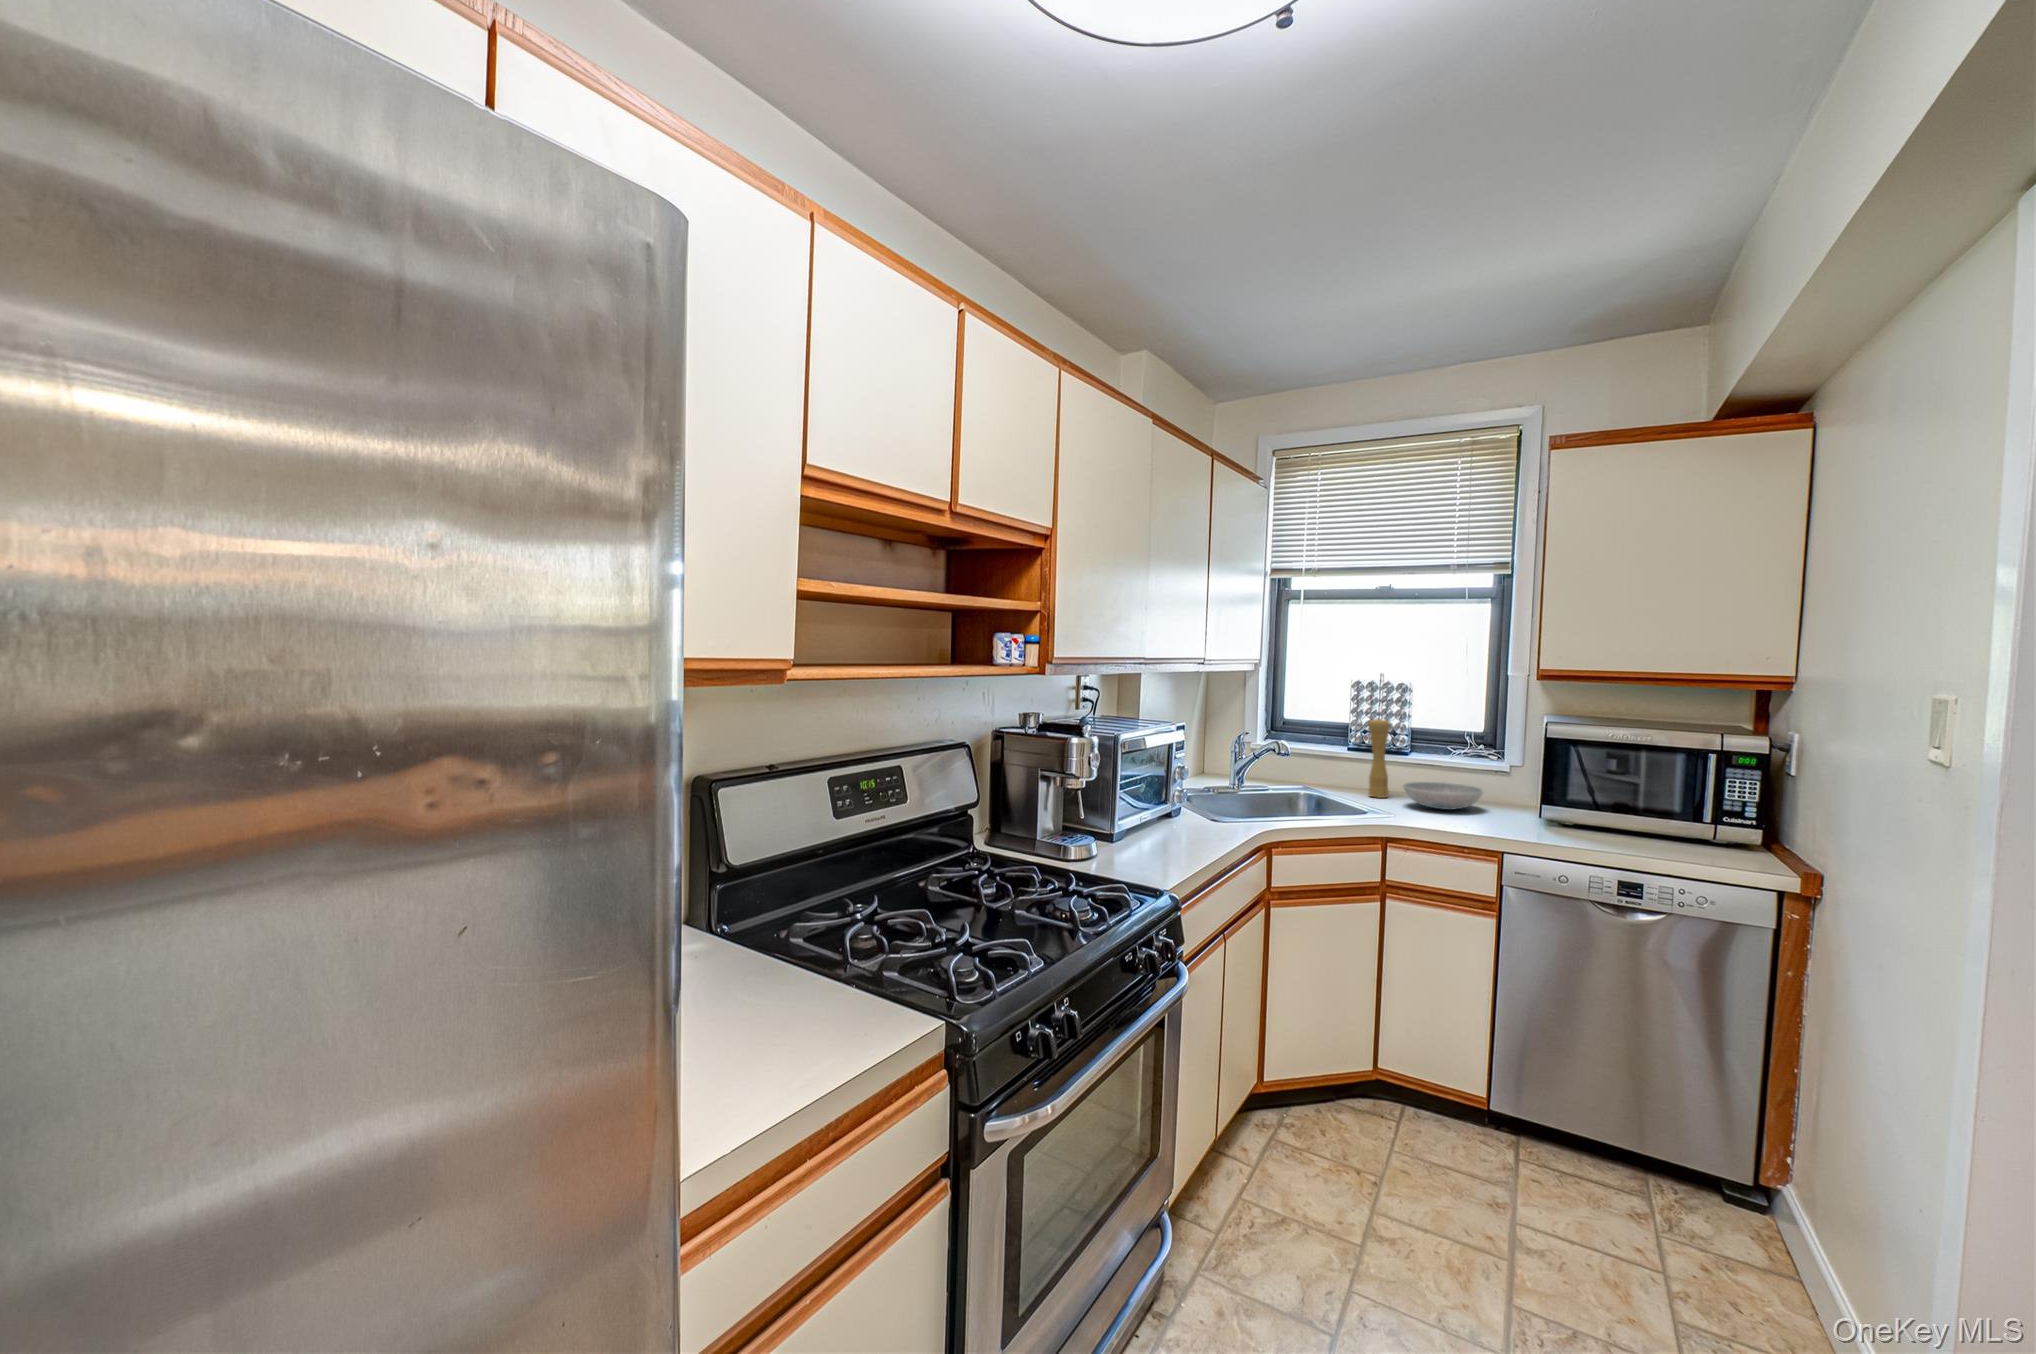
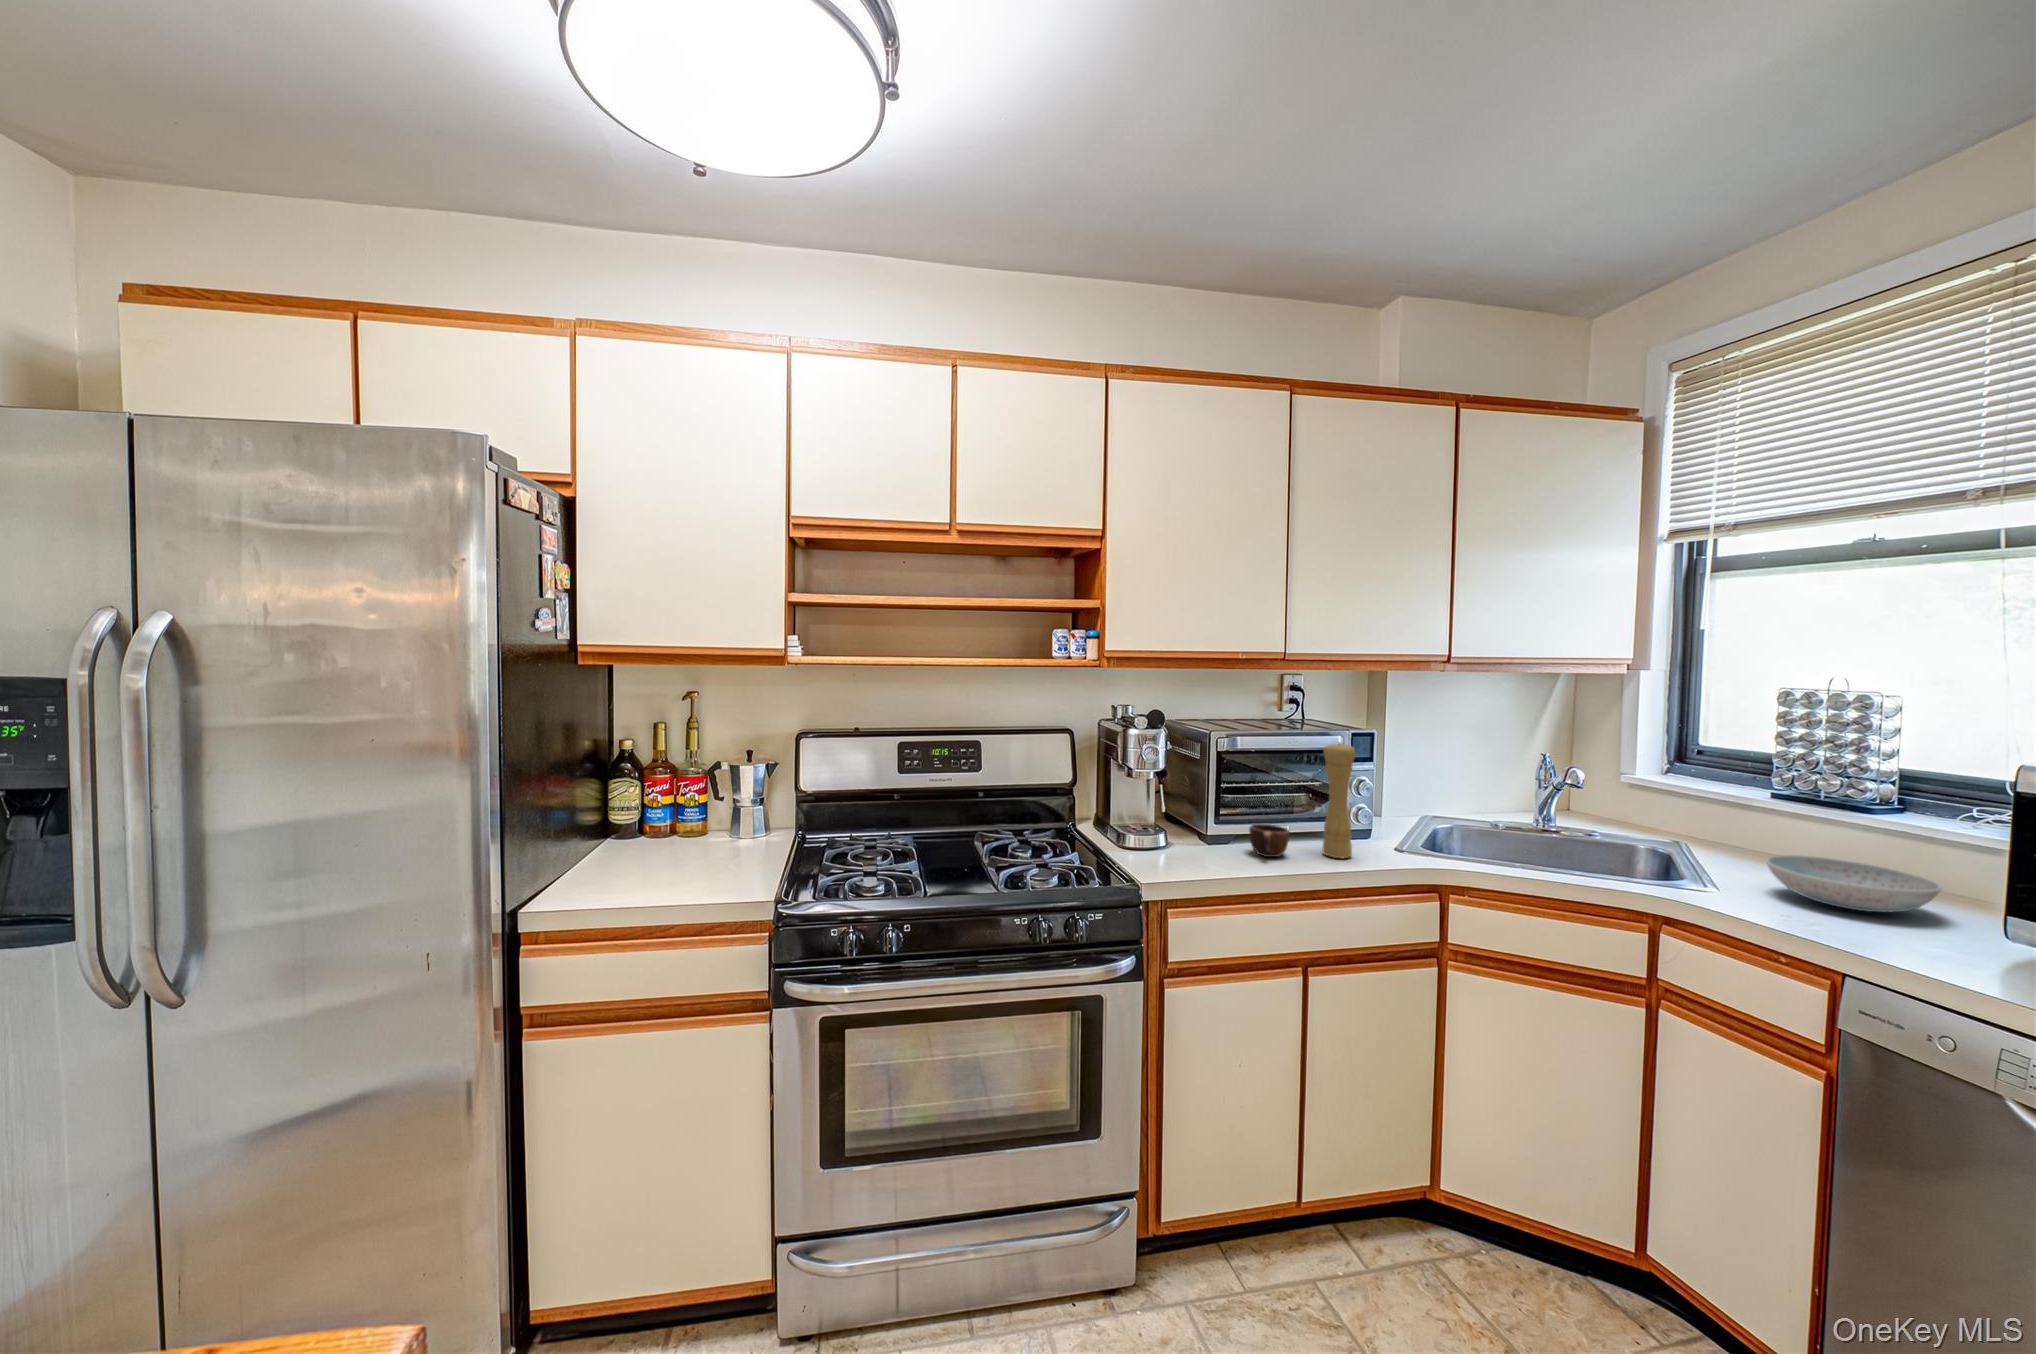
pepper mill: present [1368,719,1390,798] -> present [1323,742,1355,858]
mug: none [1146,815,1181,844] -> present [1249,824,1290,857]

